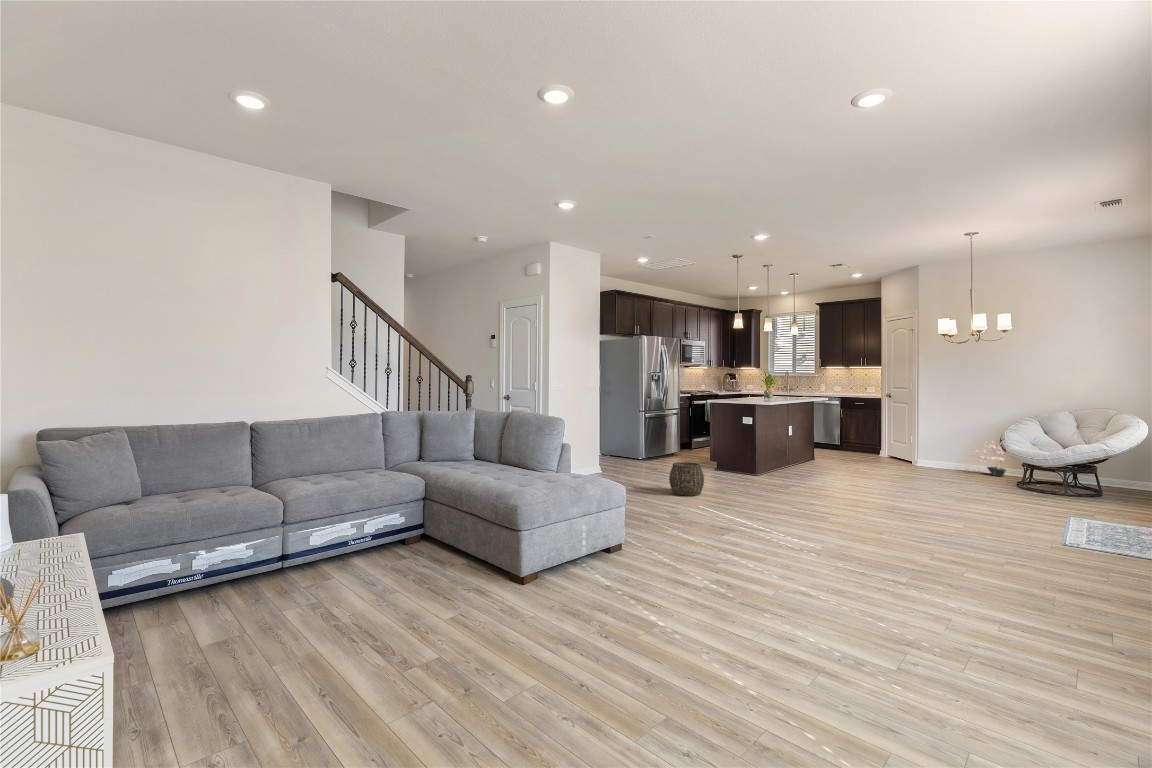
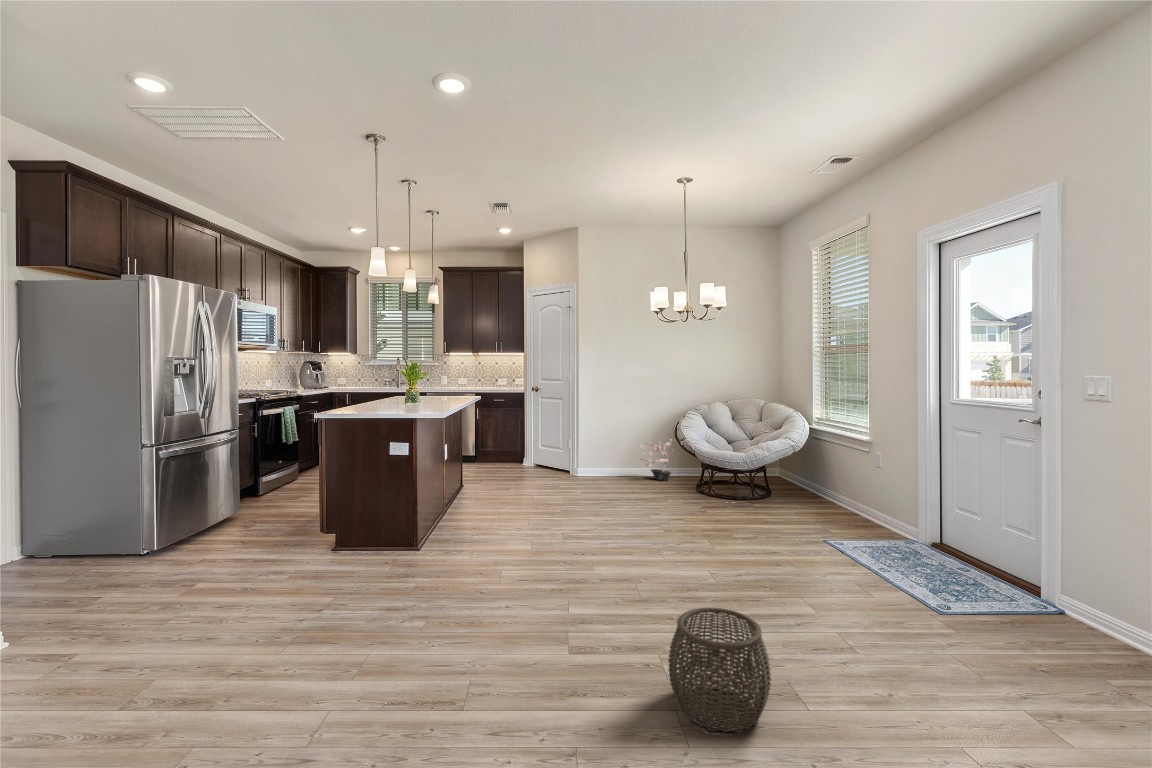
woven basket: present [669,462,704,496] -> present [668,608,771,733]

